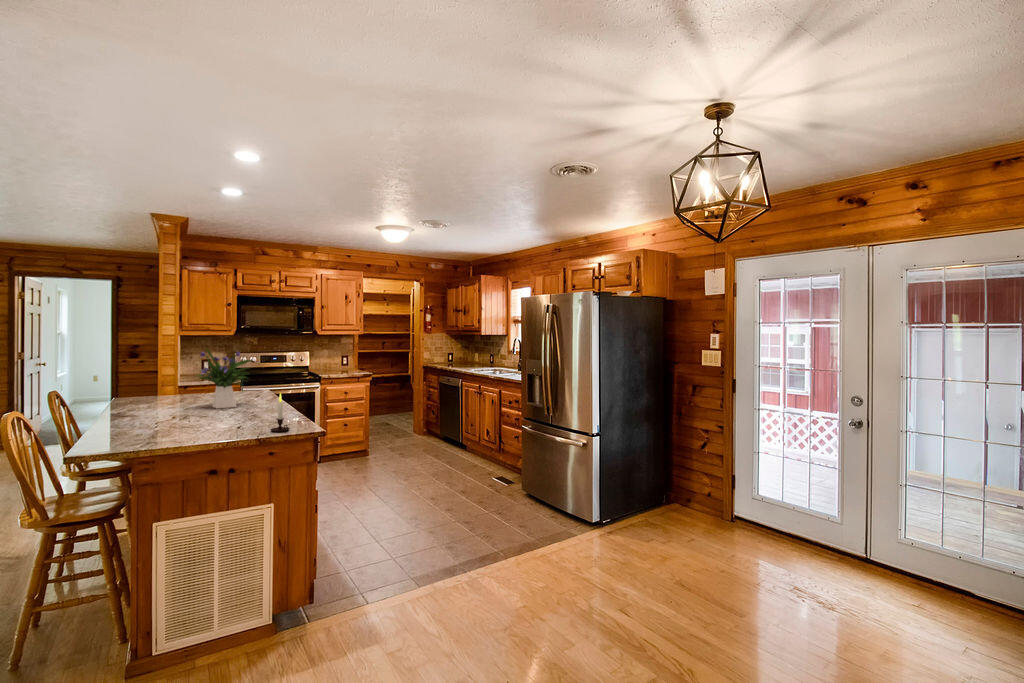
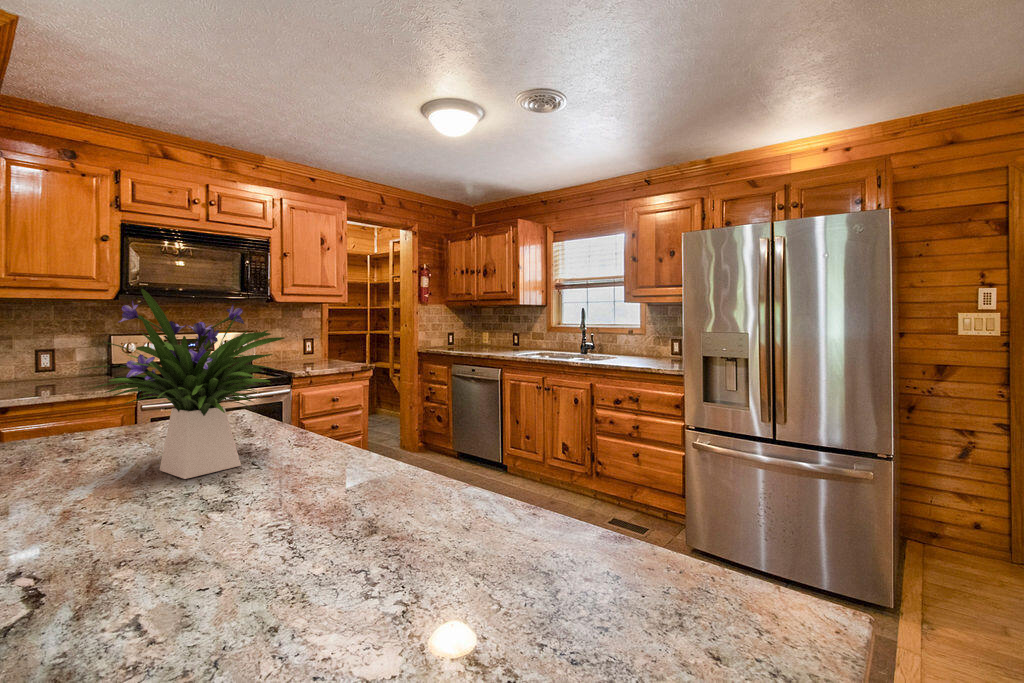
candle: present [270,393,290,432] -> none [610,444,711,622]

